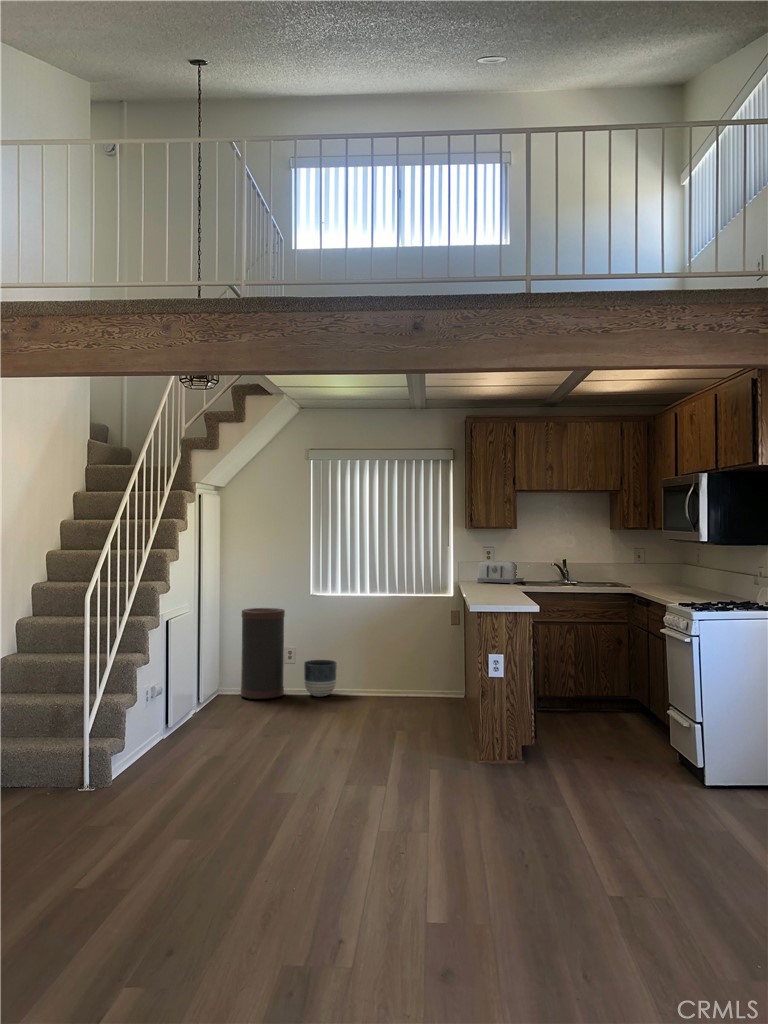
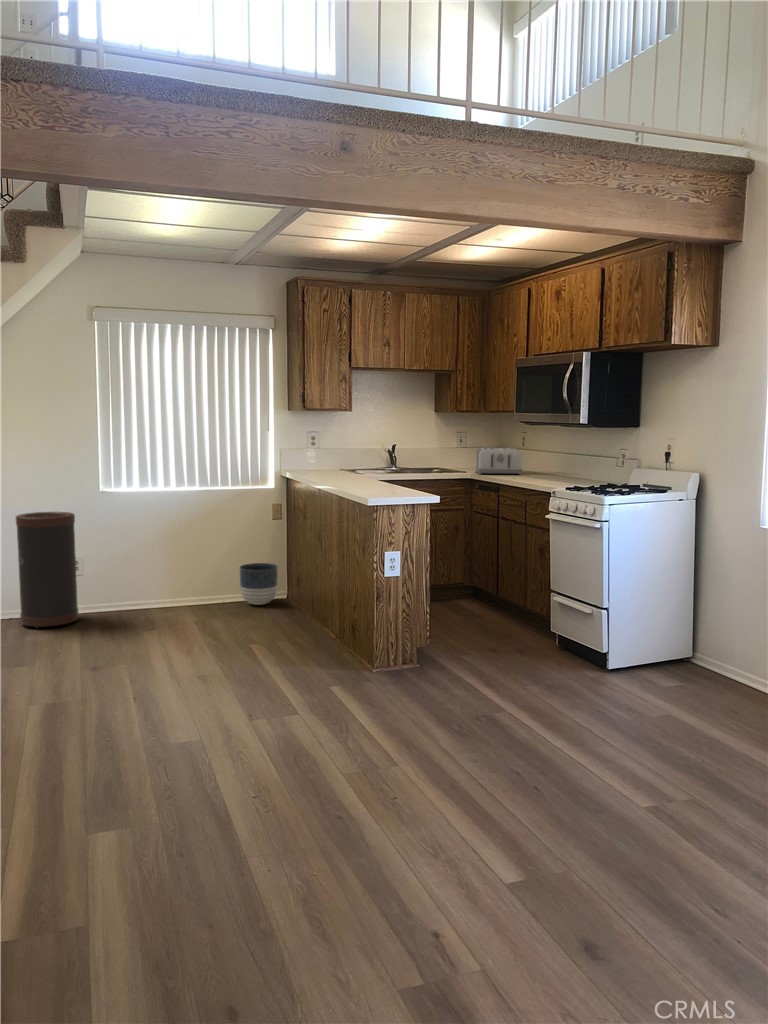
toaster: present [477,561,524,584] -> present [476,447,522,475]
planter: present [304,660,337,696] -> present [240,563,278,605]

